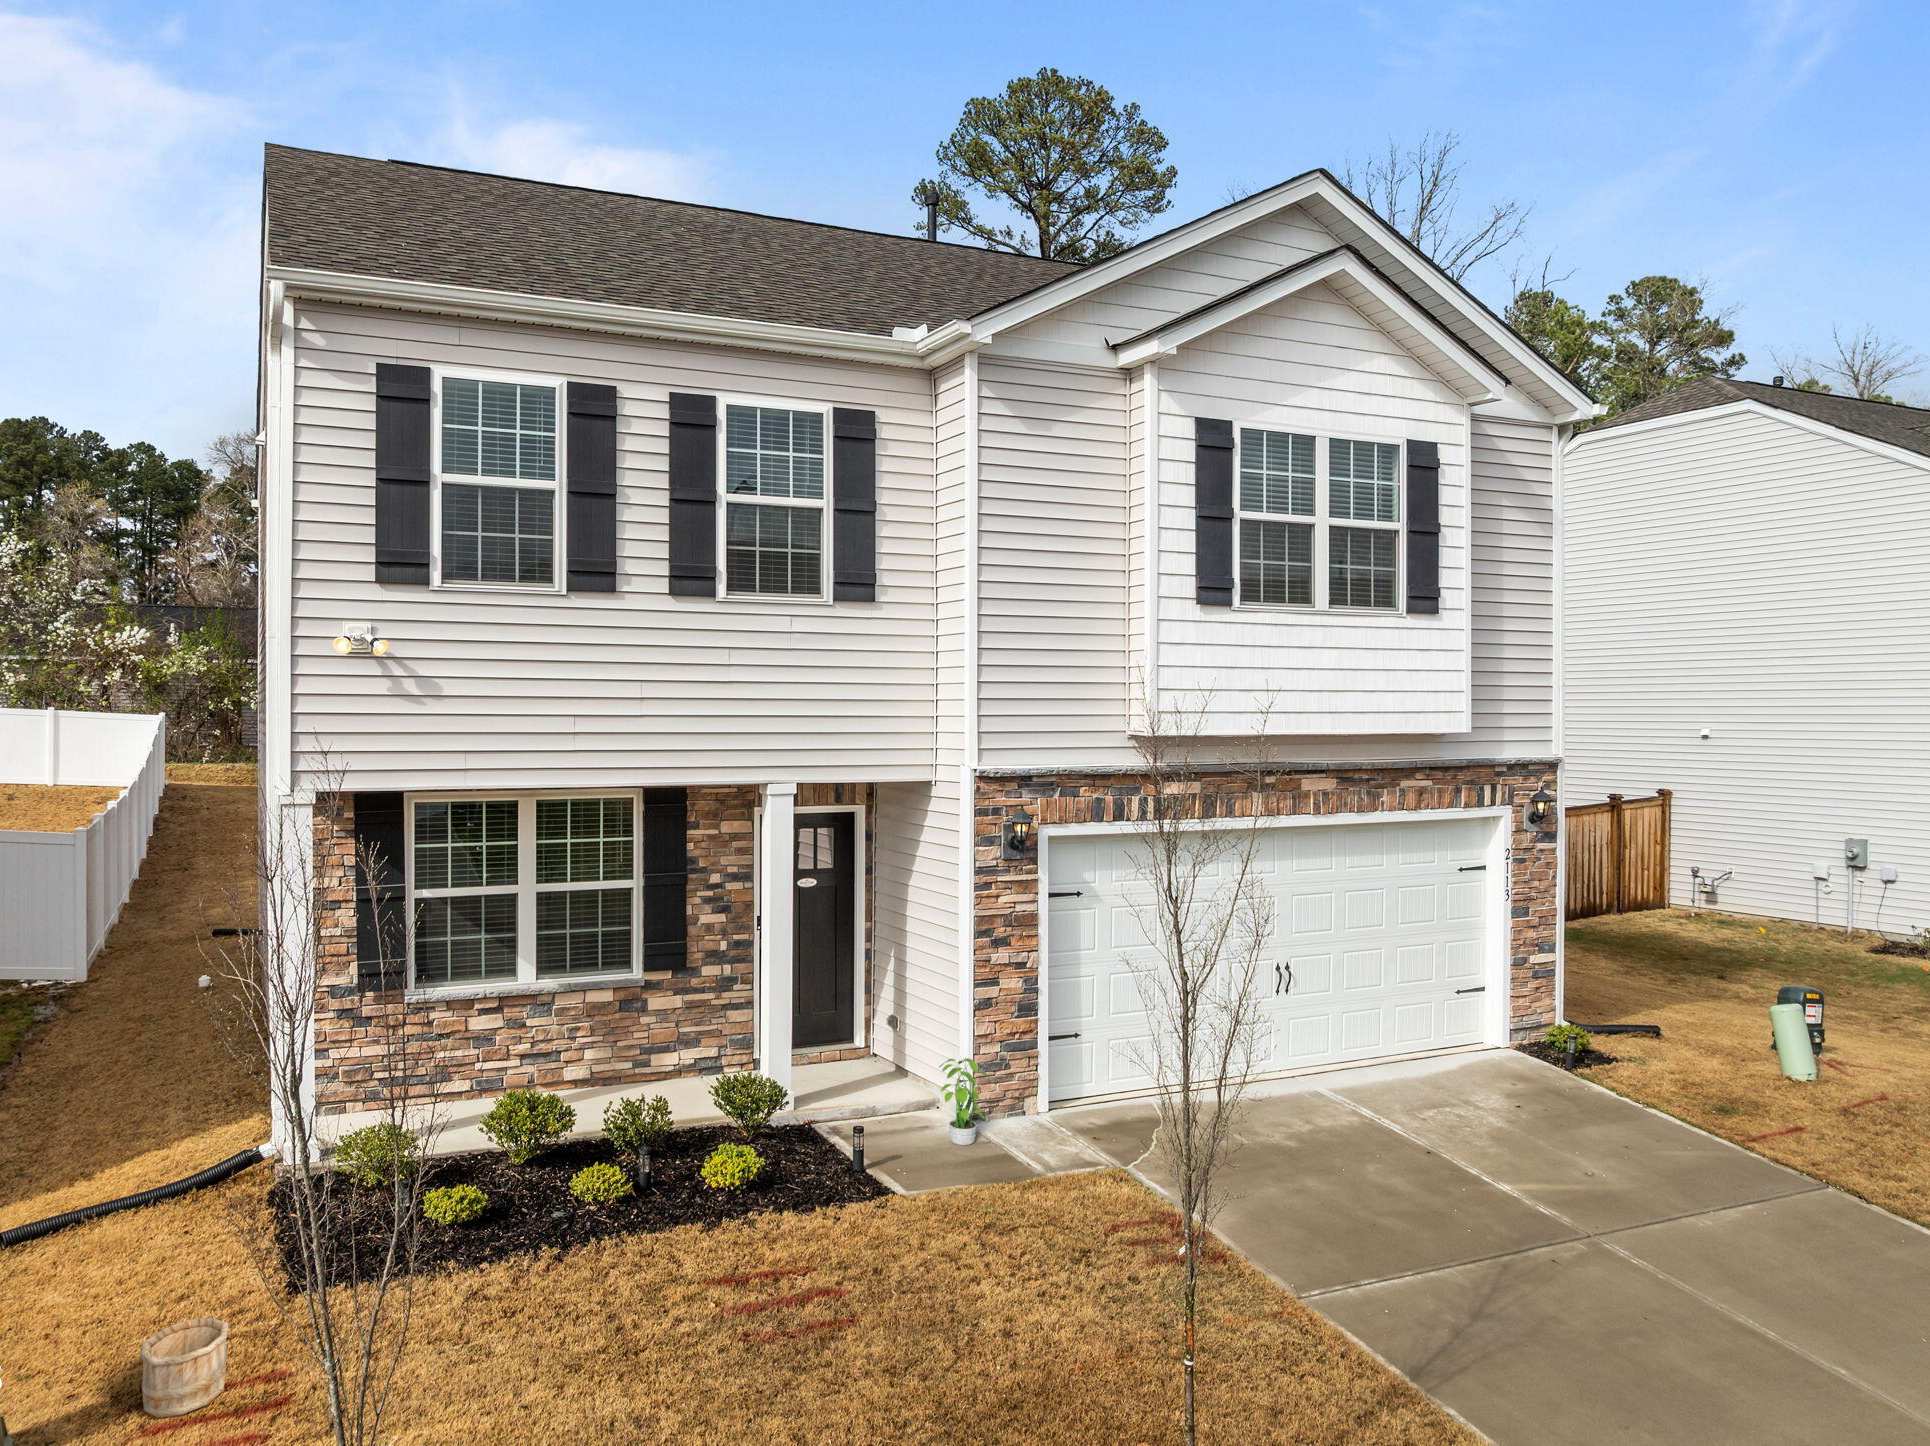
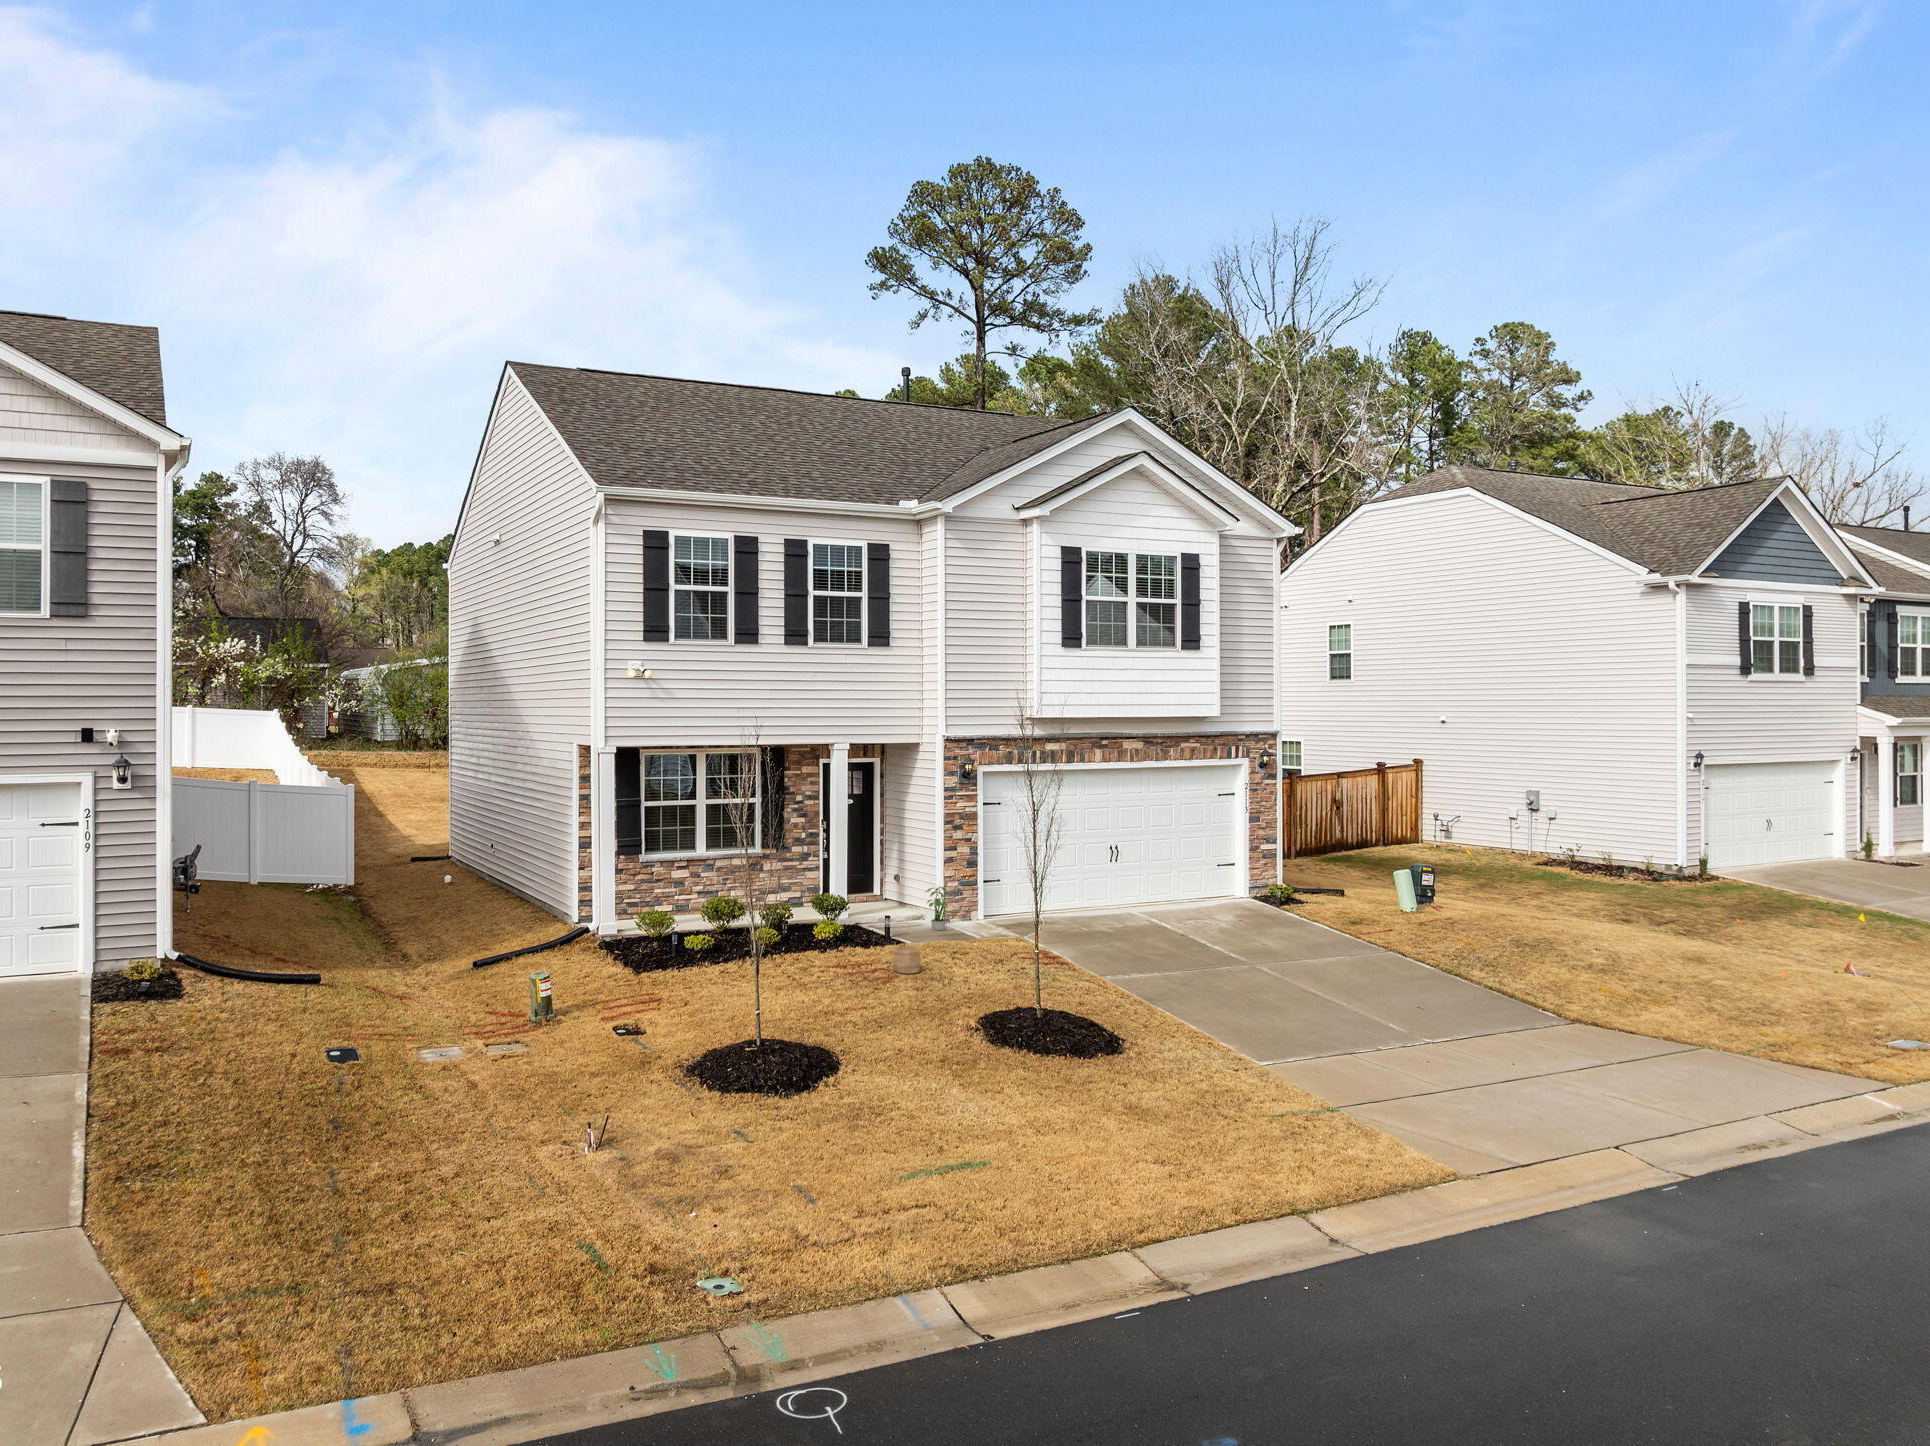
wooden bucket: present [140,1318,229,1418] -> present [893,946,921,974]

